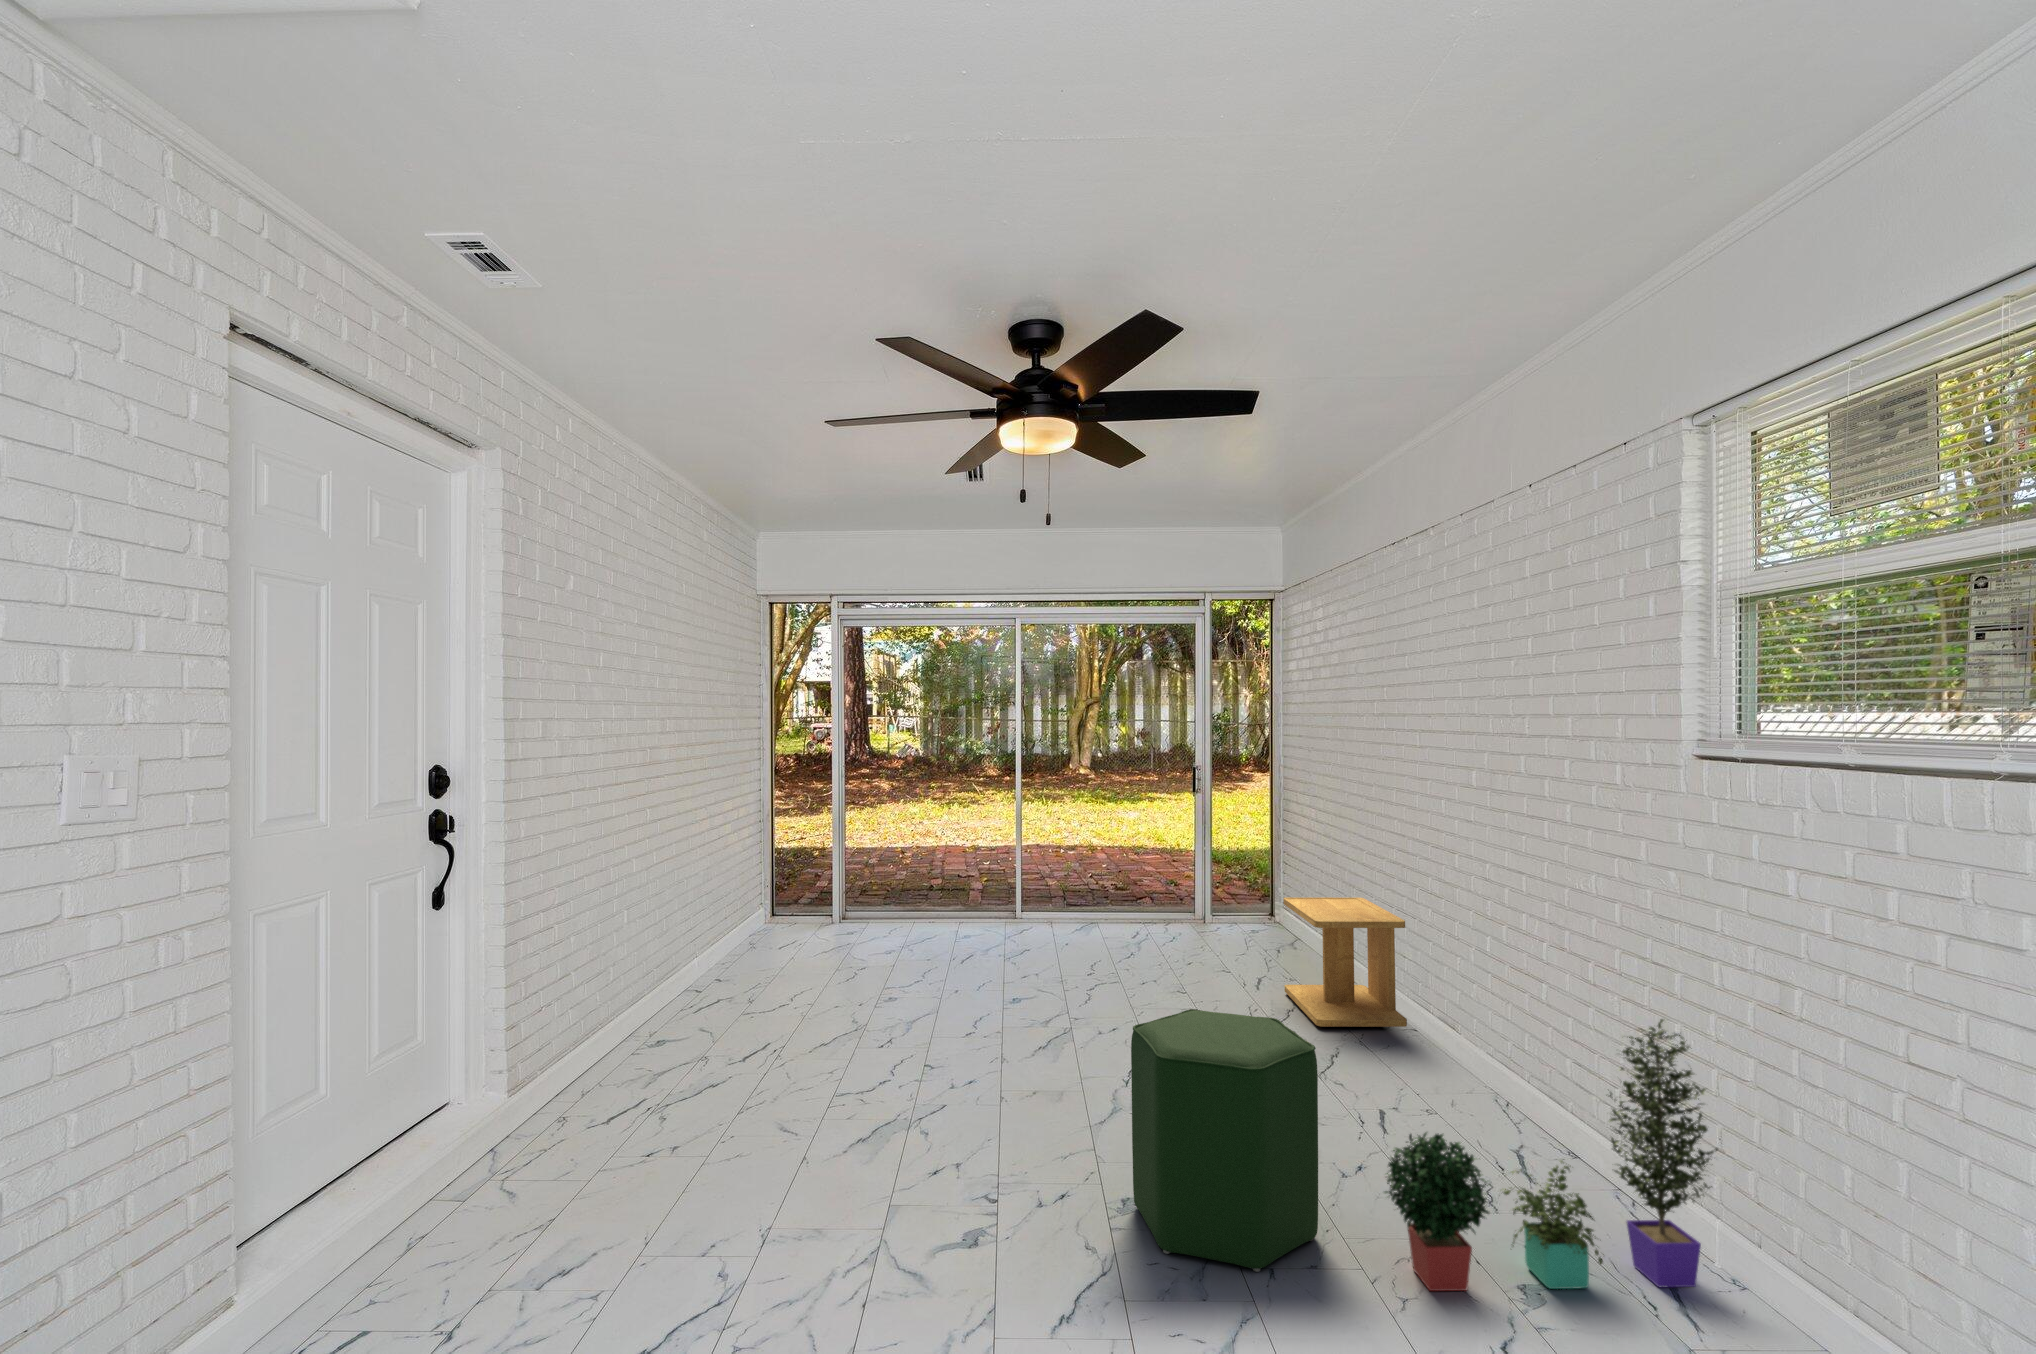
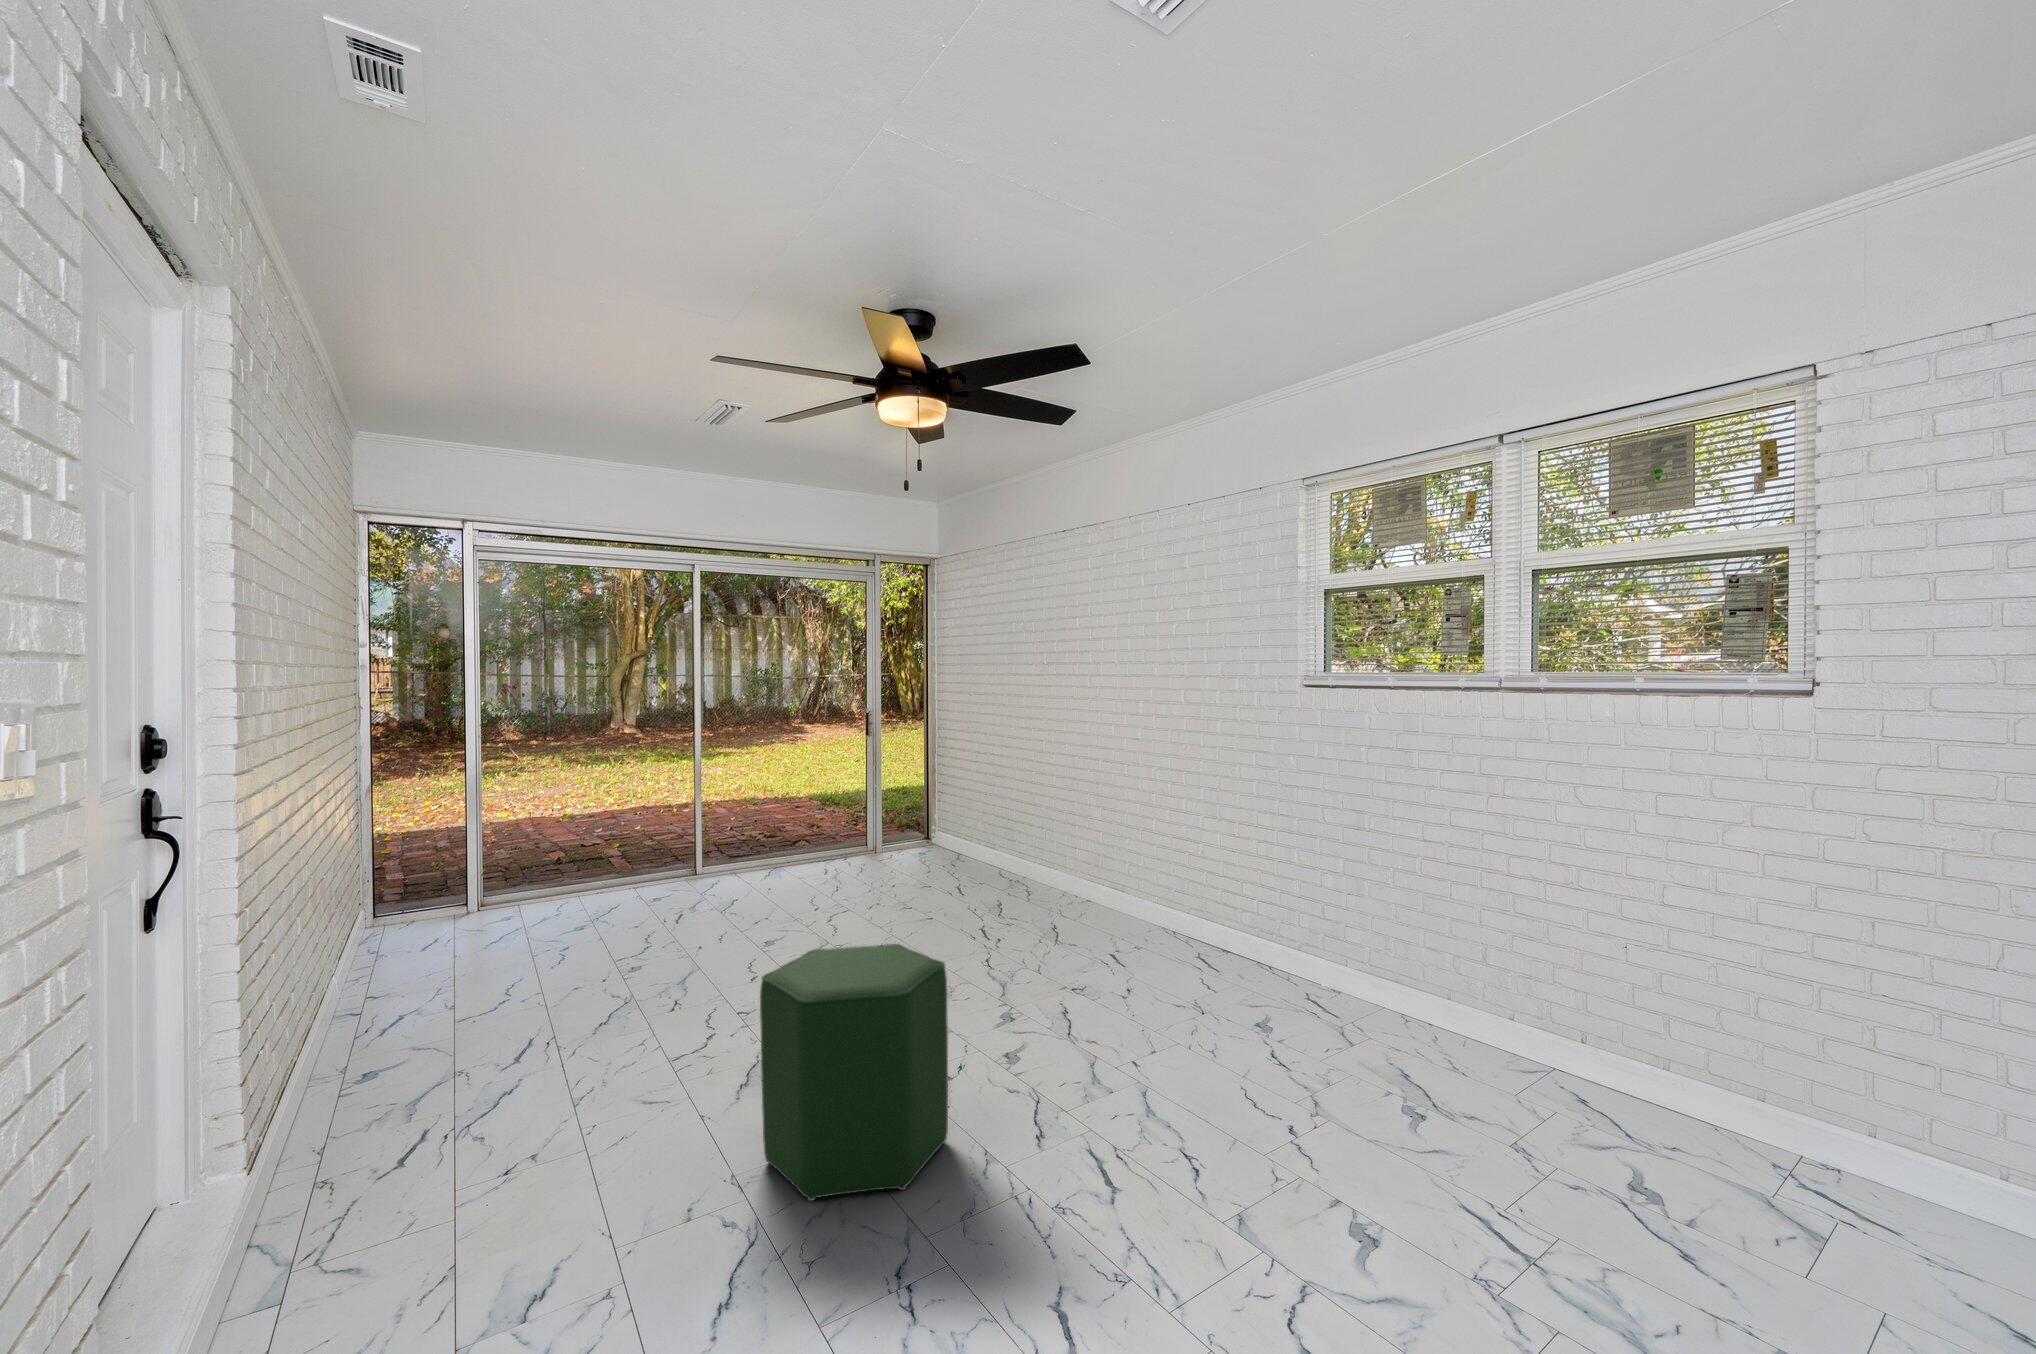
side table: present [1284,897,1407,1027] -> none [848,829,962,949]
potted plant: present [1384,1019,1718,1291] -> none [1009,890,1243,1159]

